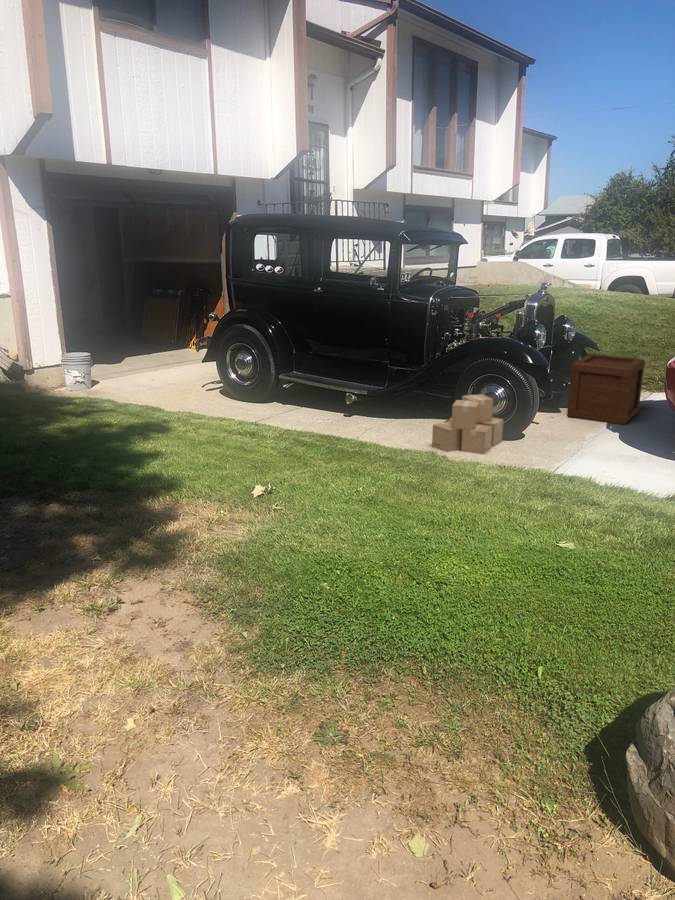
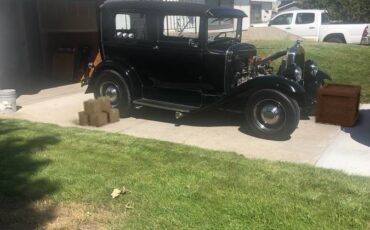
cardboard box: present [432,394,503,454] -> present [78,96,120,127]

